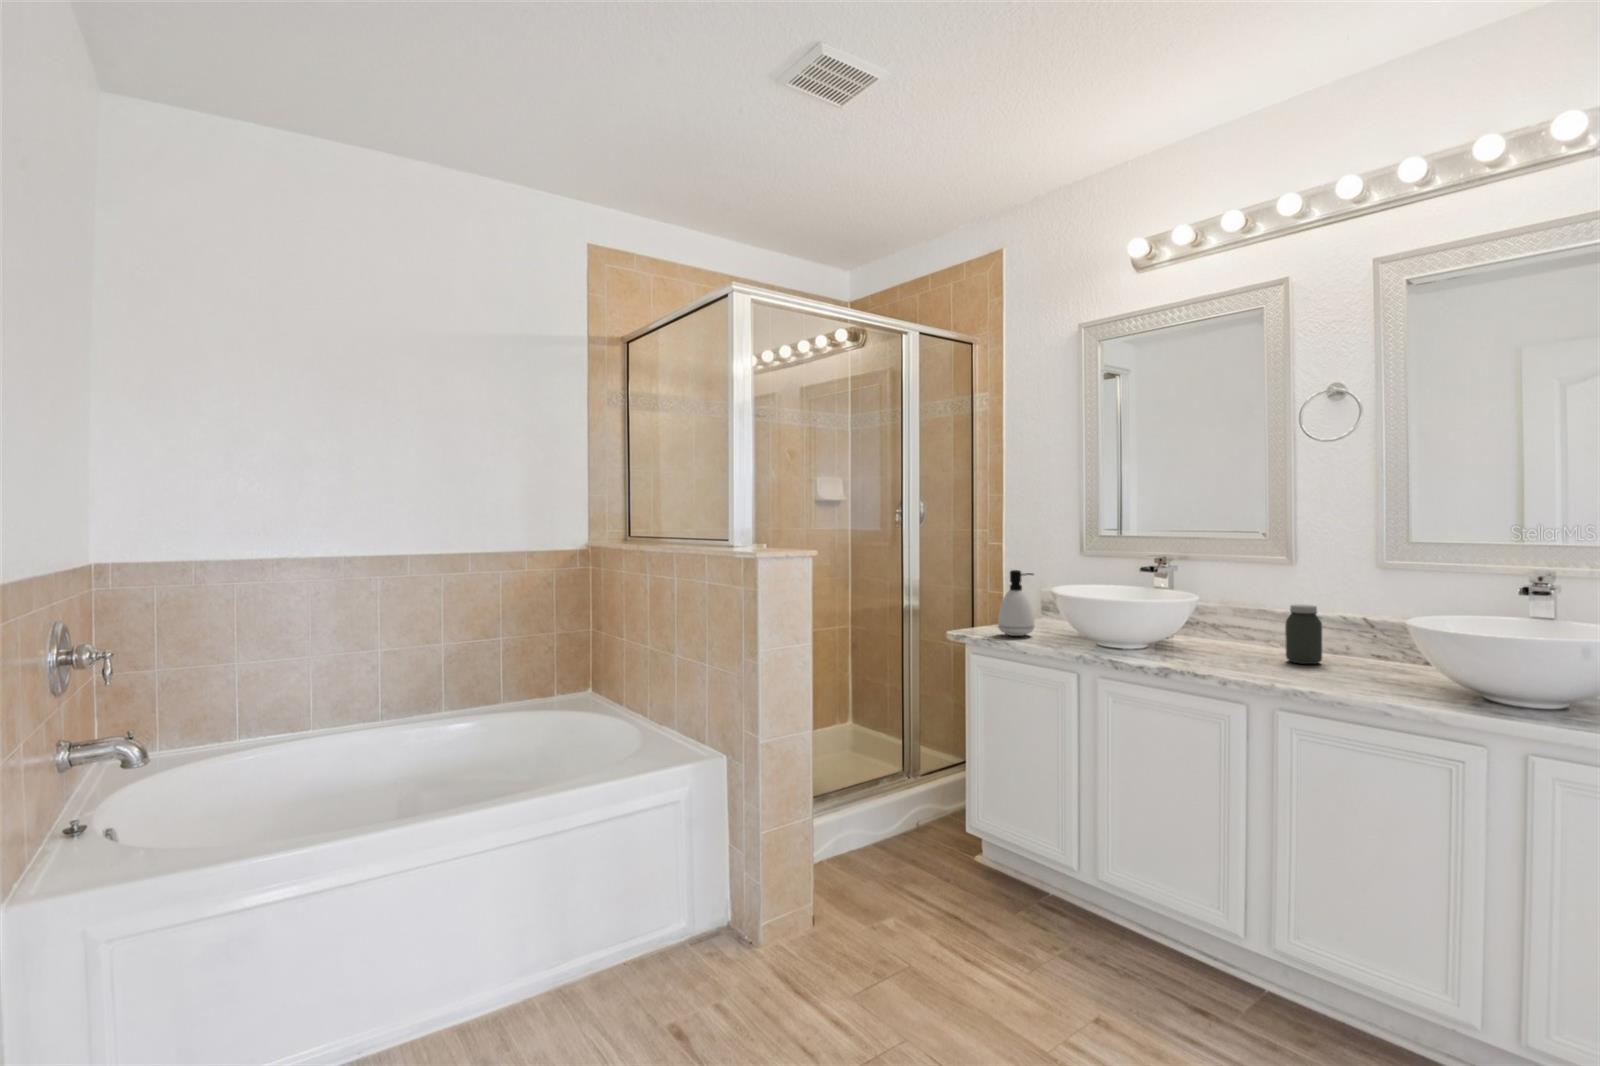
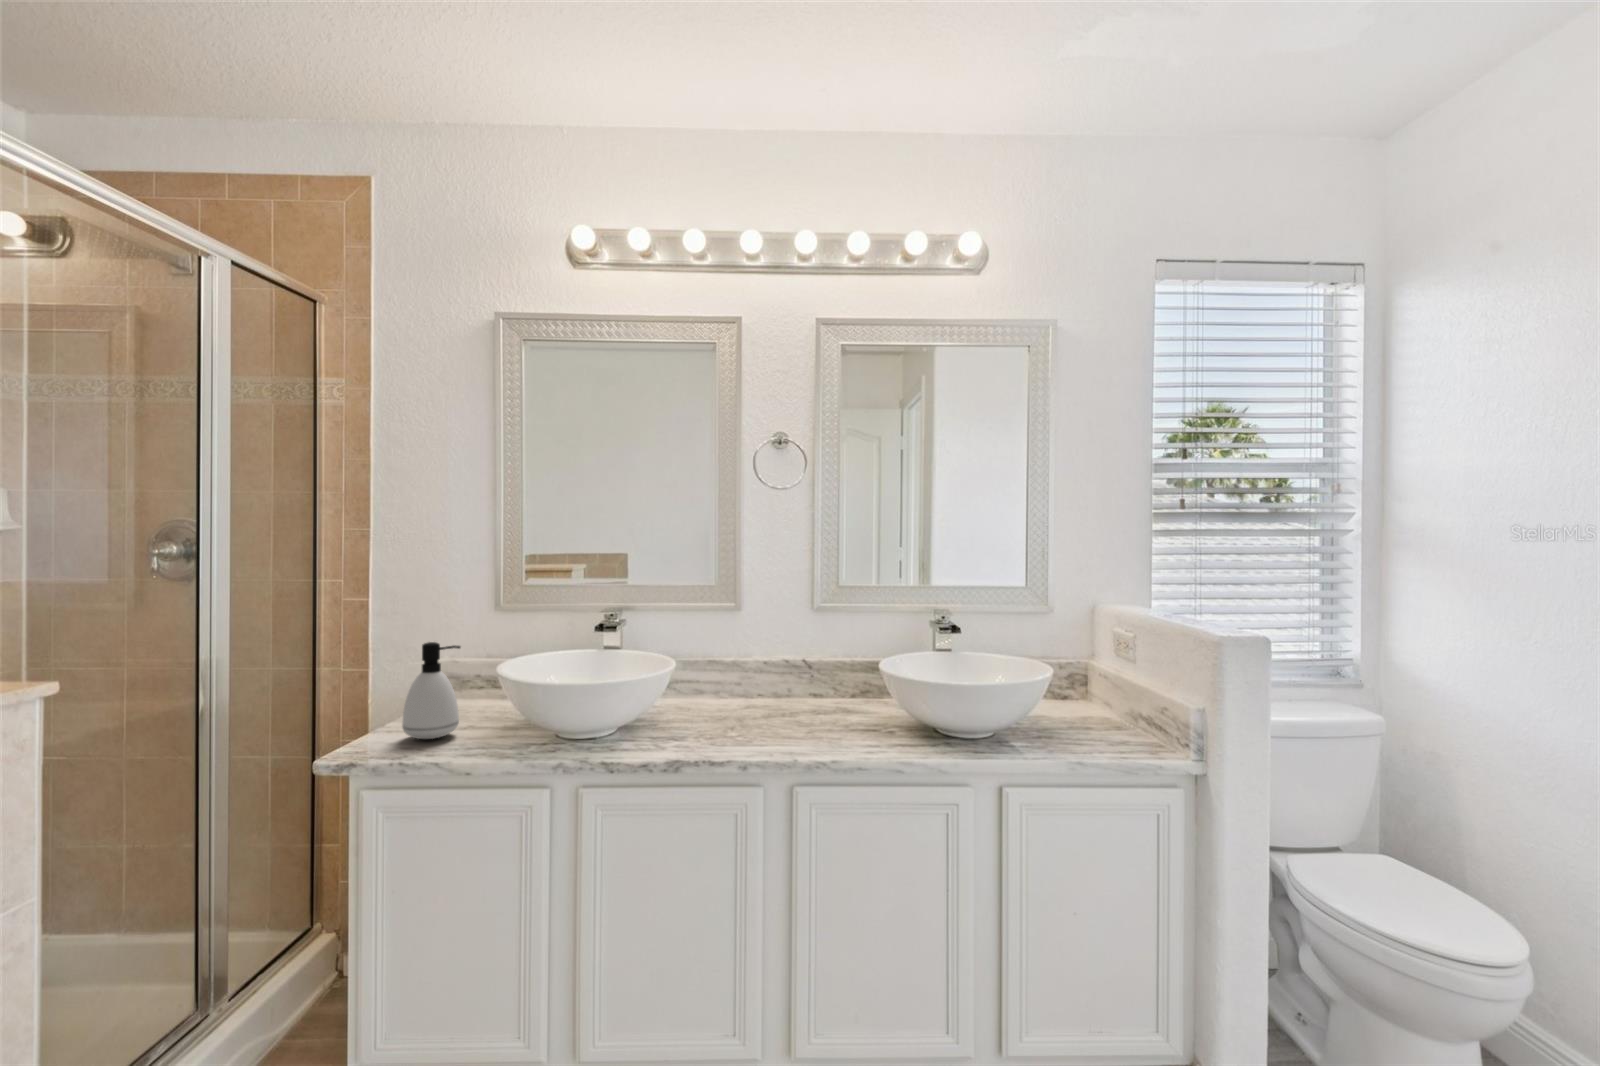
jar: present [1285,605,1322,664] -> none [764,660,797,724]

